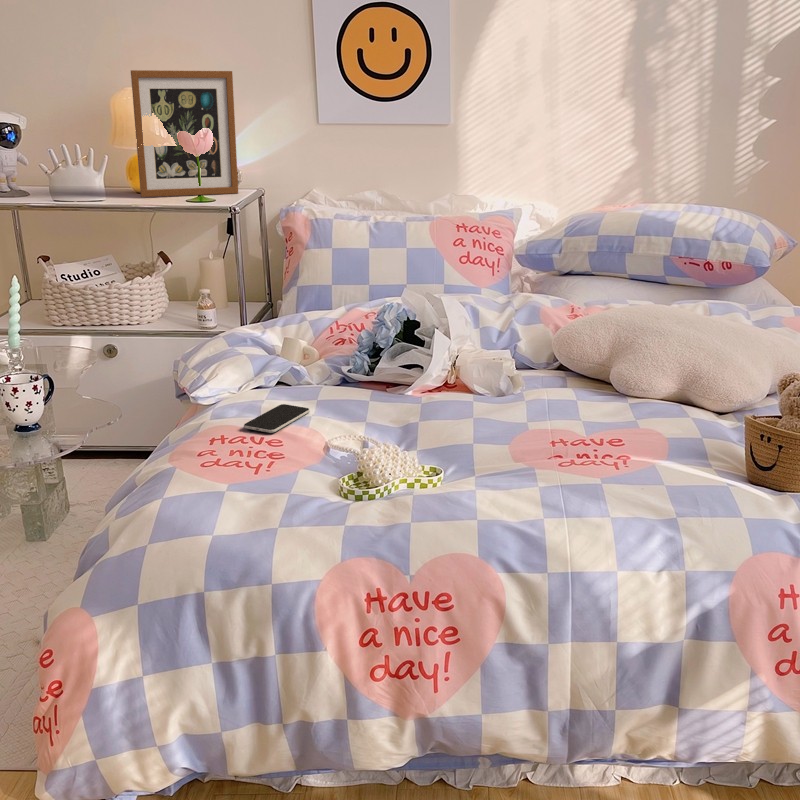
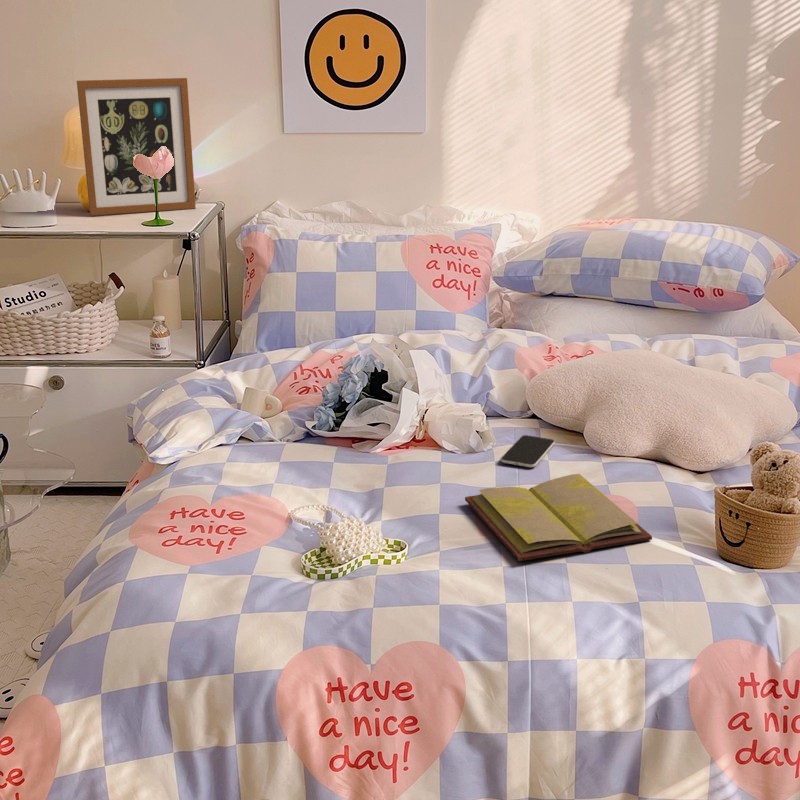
smartphone: present [244,404,310,433] -> present [501,435,555,467]
diary: none [498,410,684,482] -> present [465,474,652,561]

